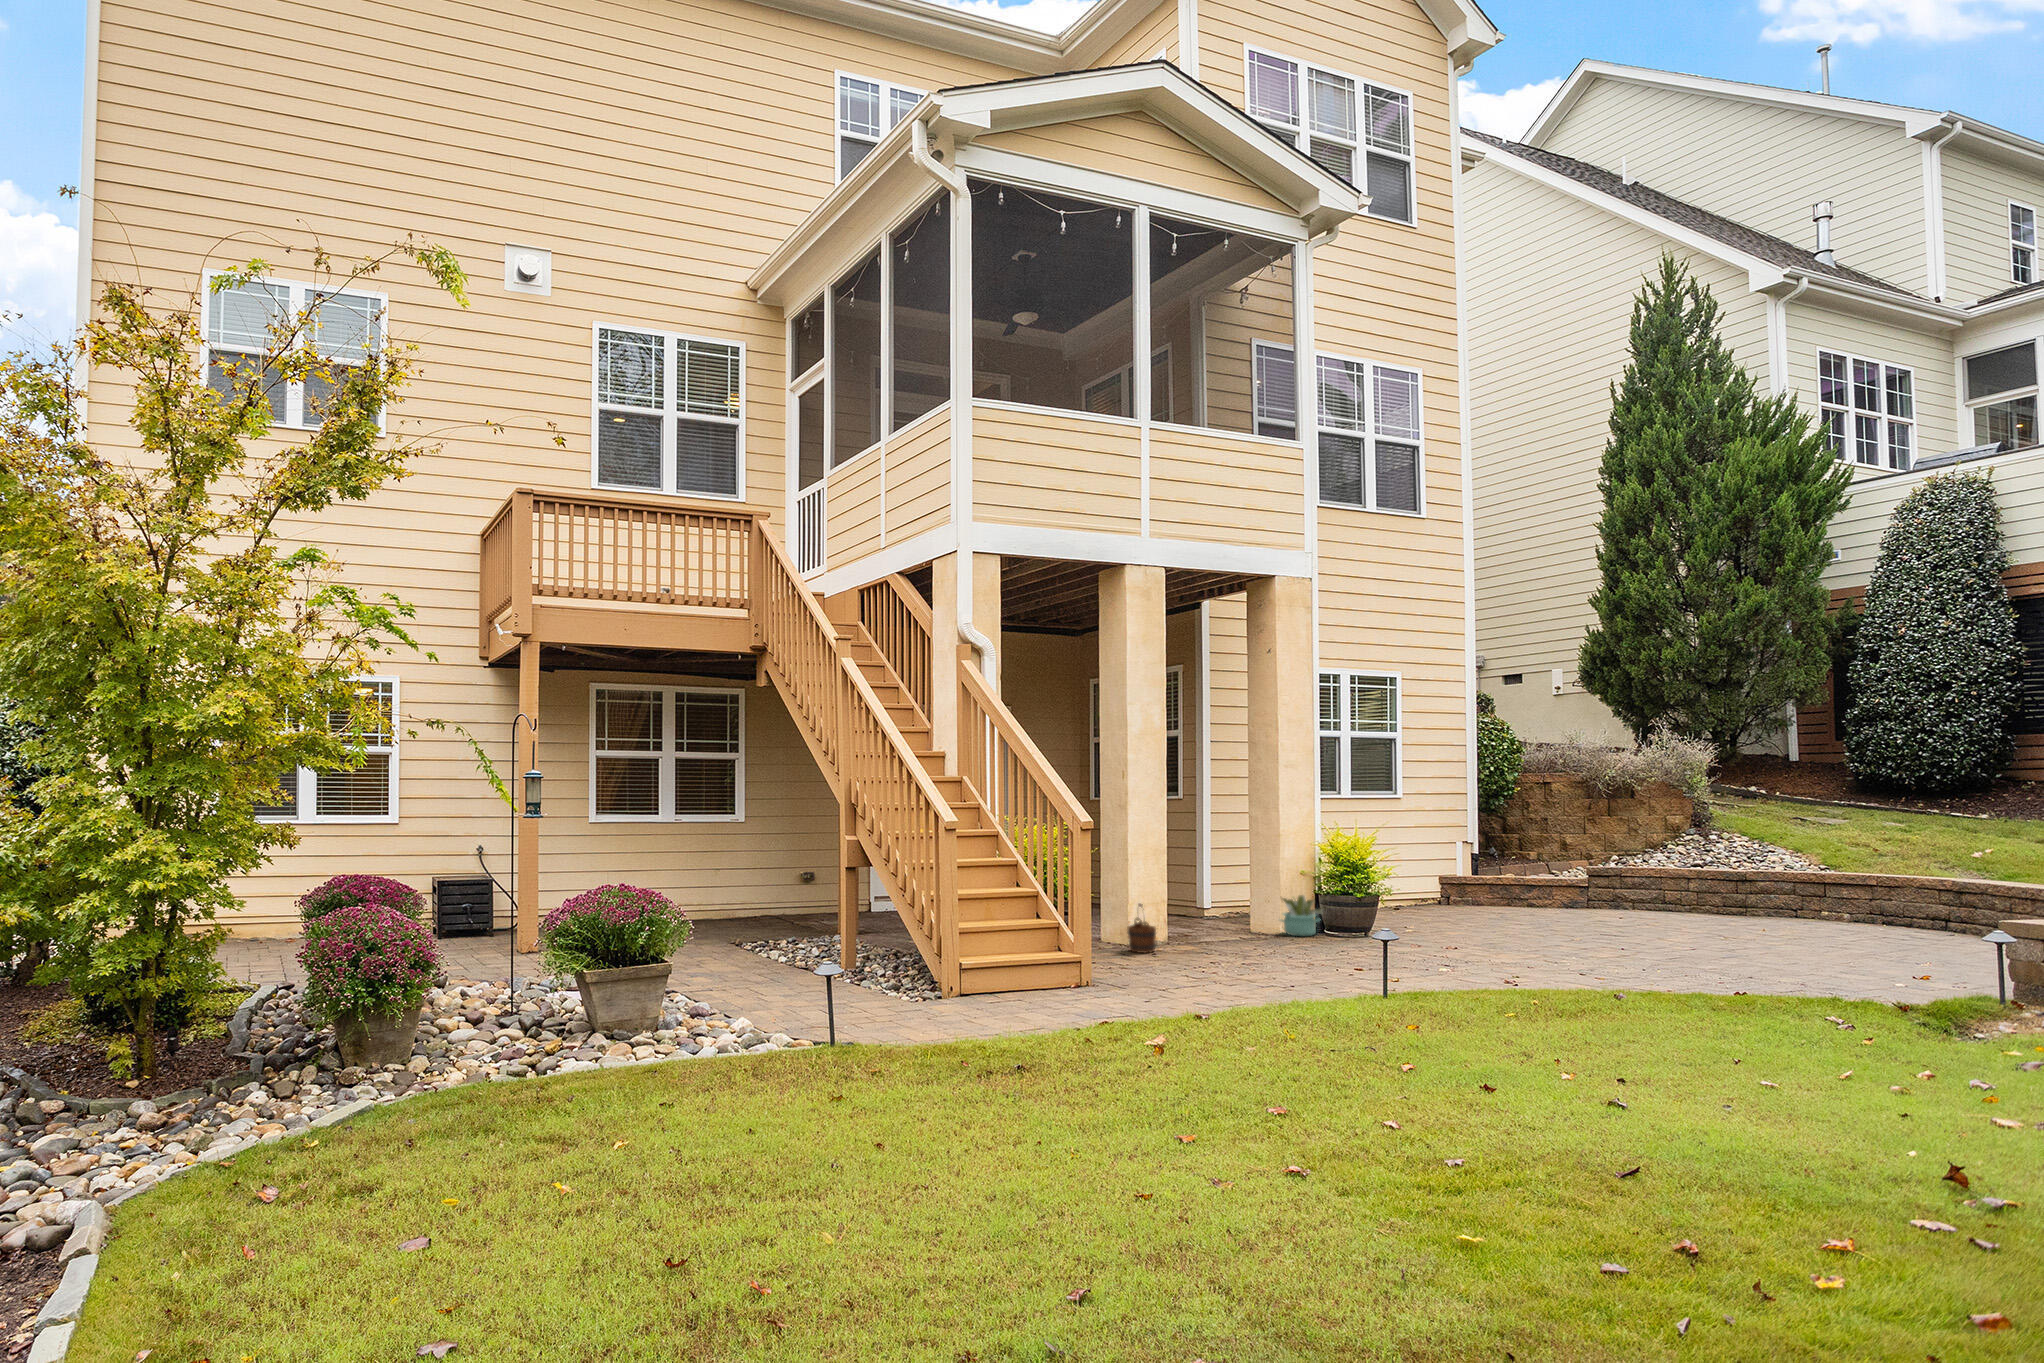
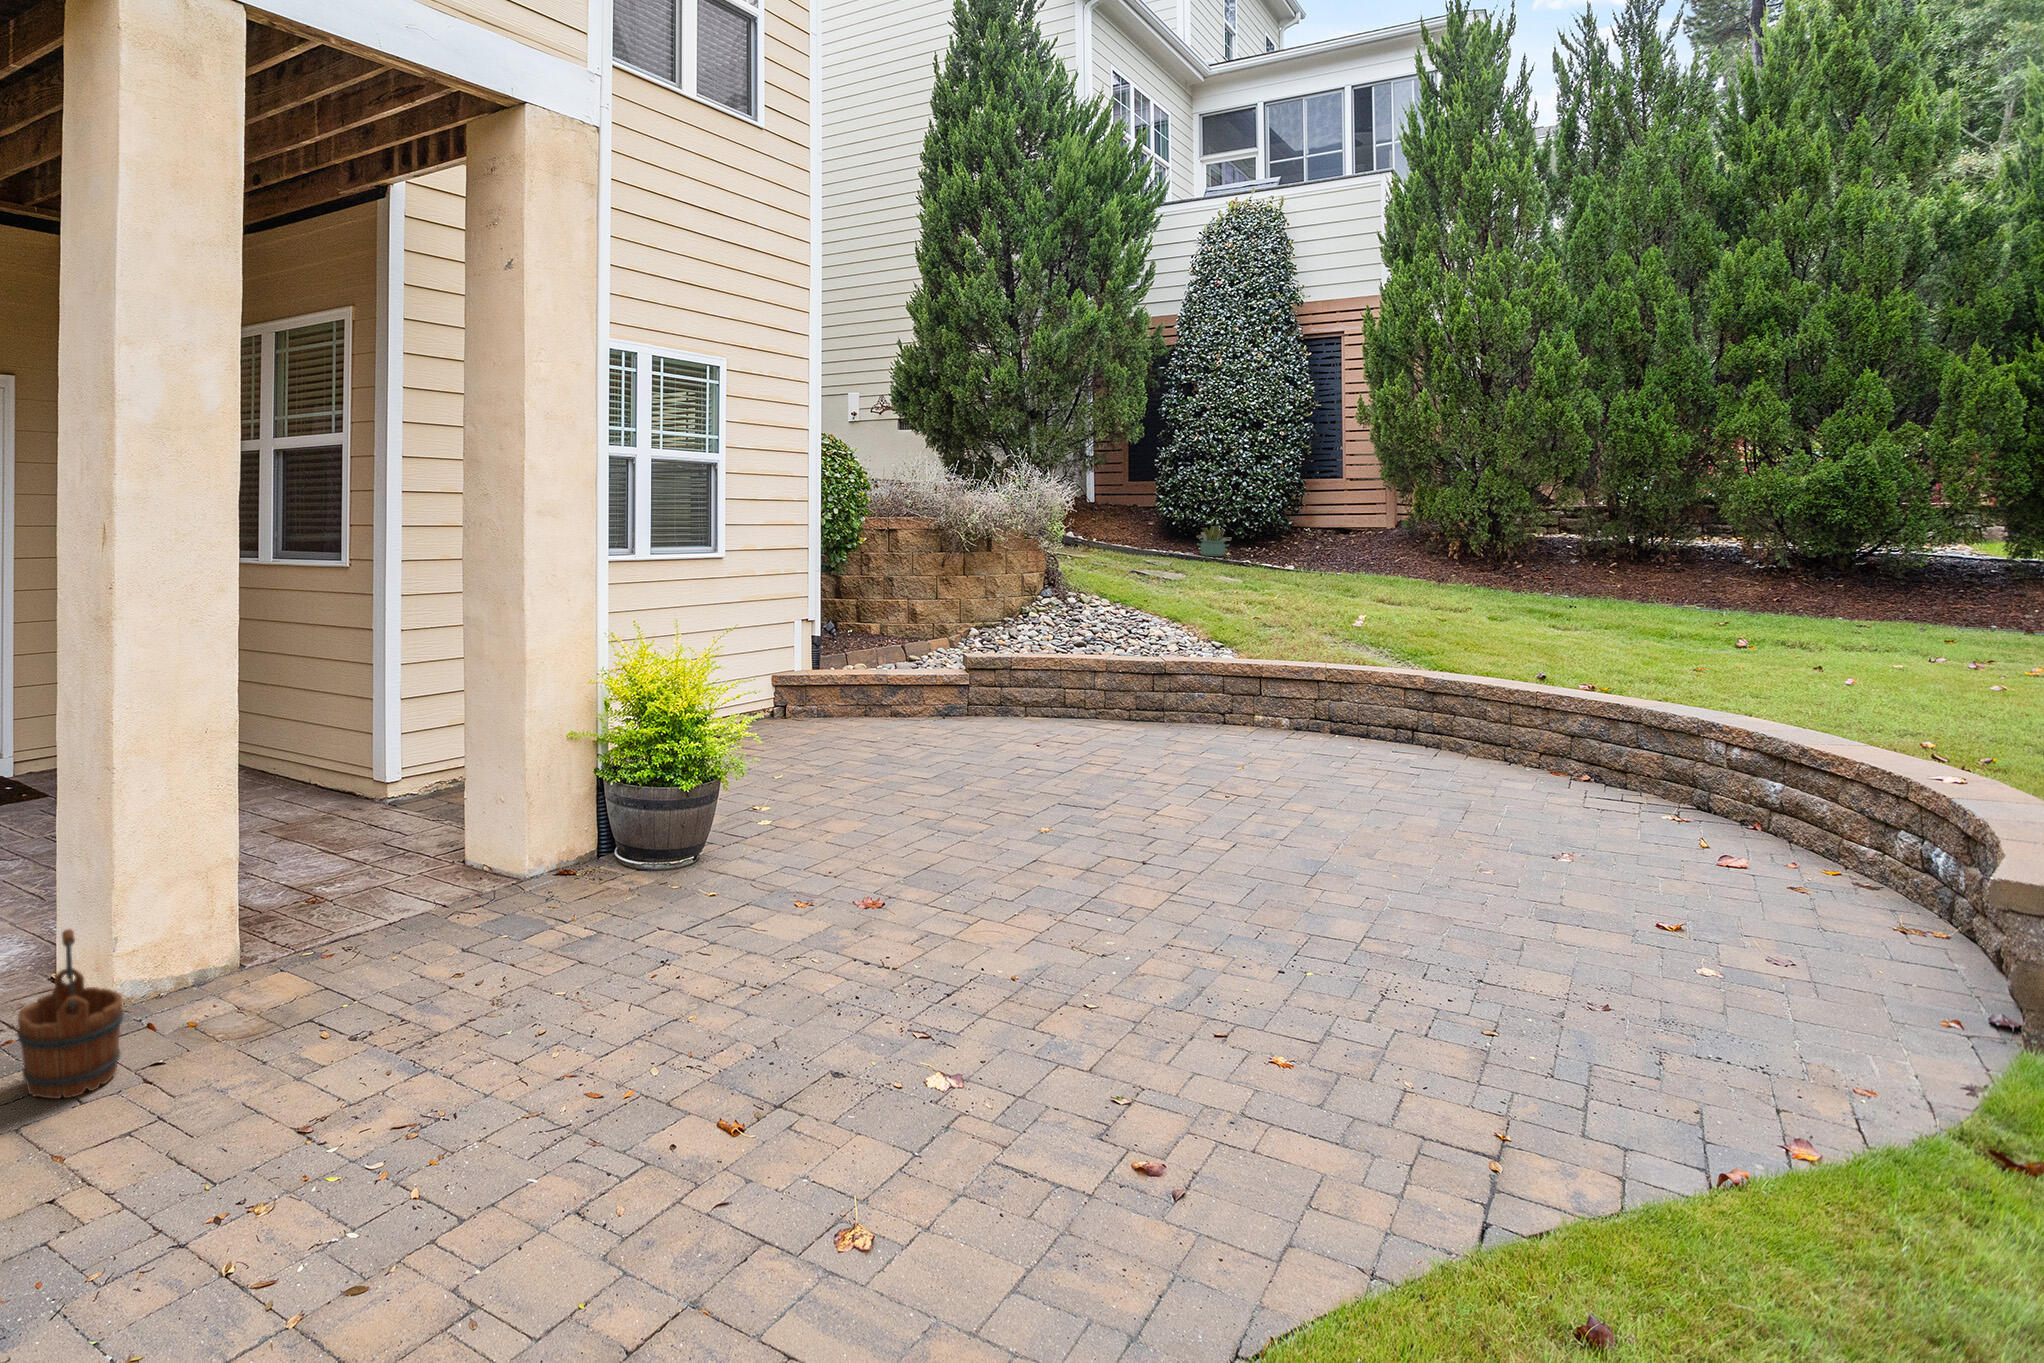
decorative plant: present [1281,895,1323,936] -> present [1196,526,1232,556]

